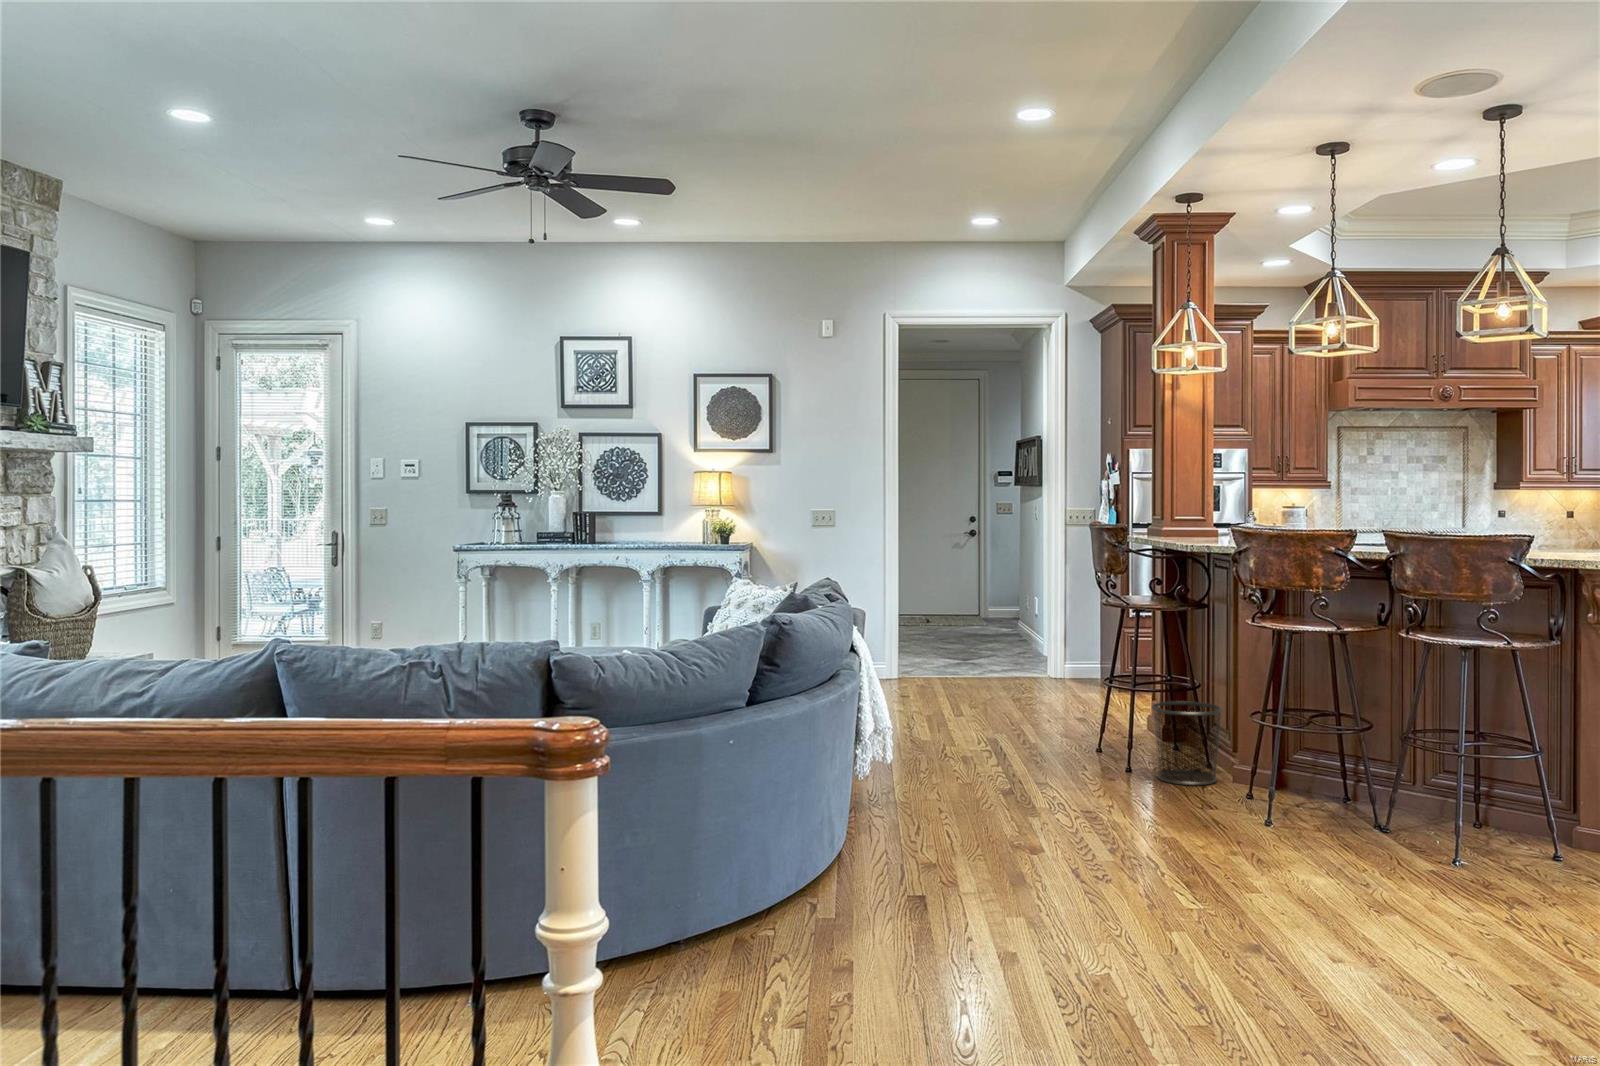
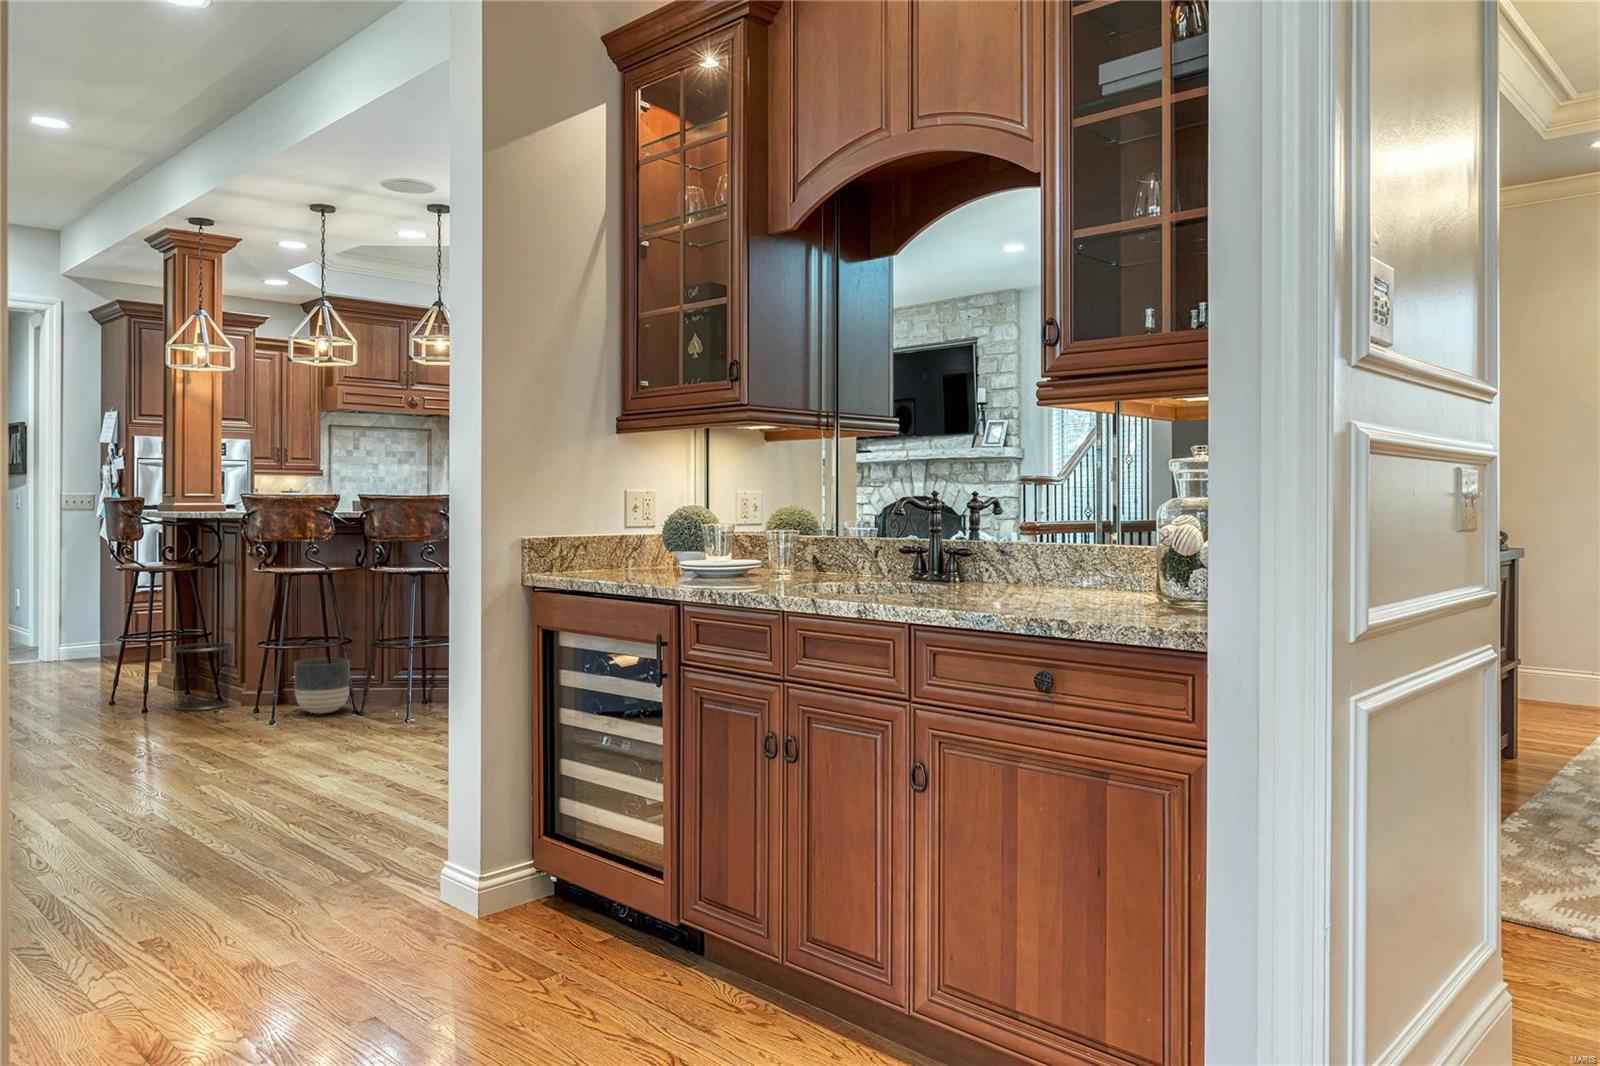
planter: none [1295,741,1369,818] -> present [294,658,350,714]

